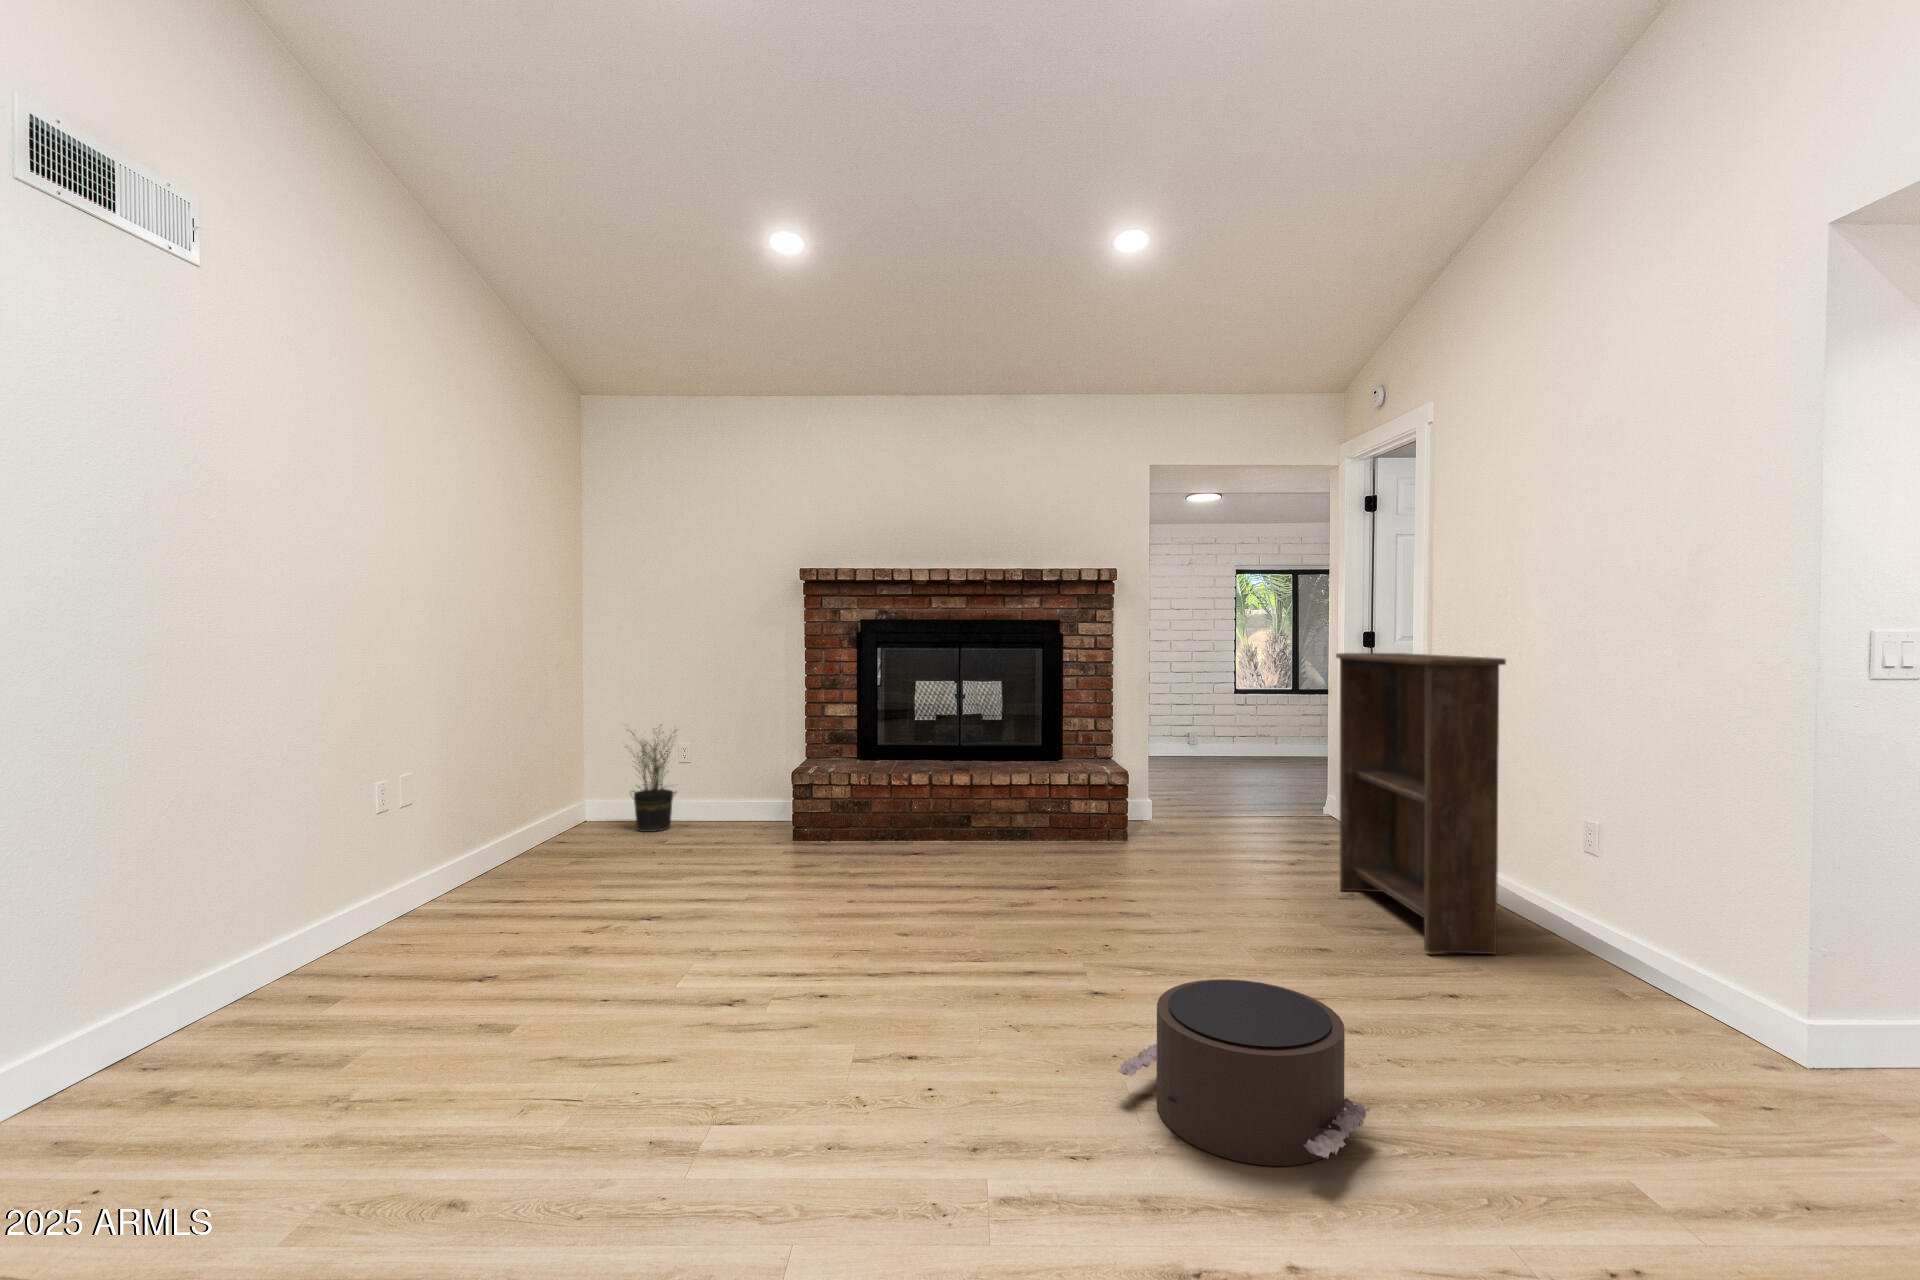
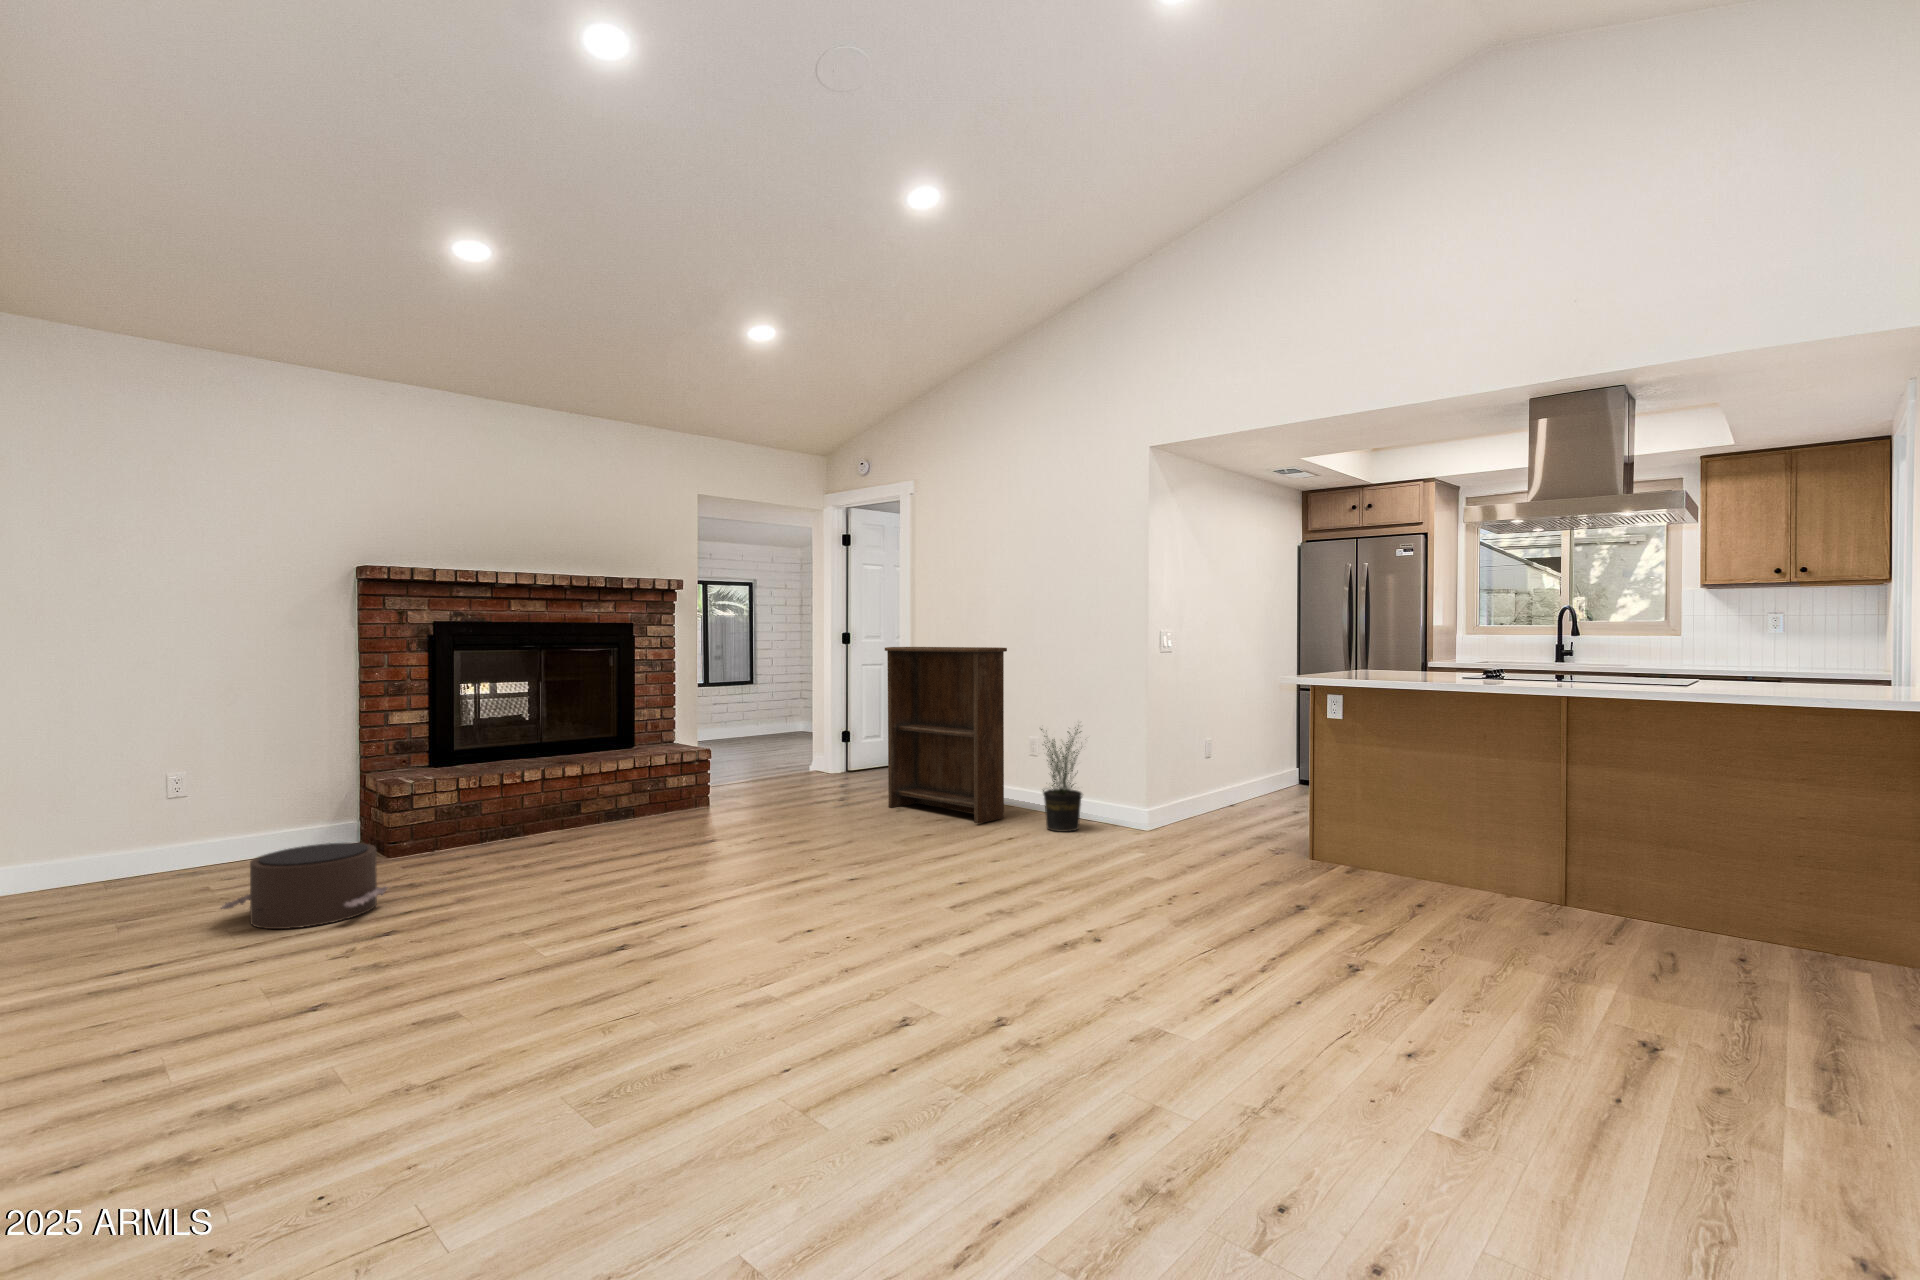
potted plant: present [626,729,678,832] -> present [1041,727,1082,832]
pouf: present [1117,979,1370,1166] -> present [221,843,388,929]

